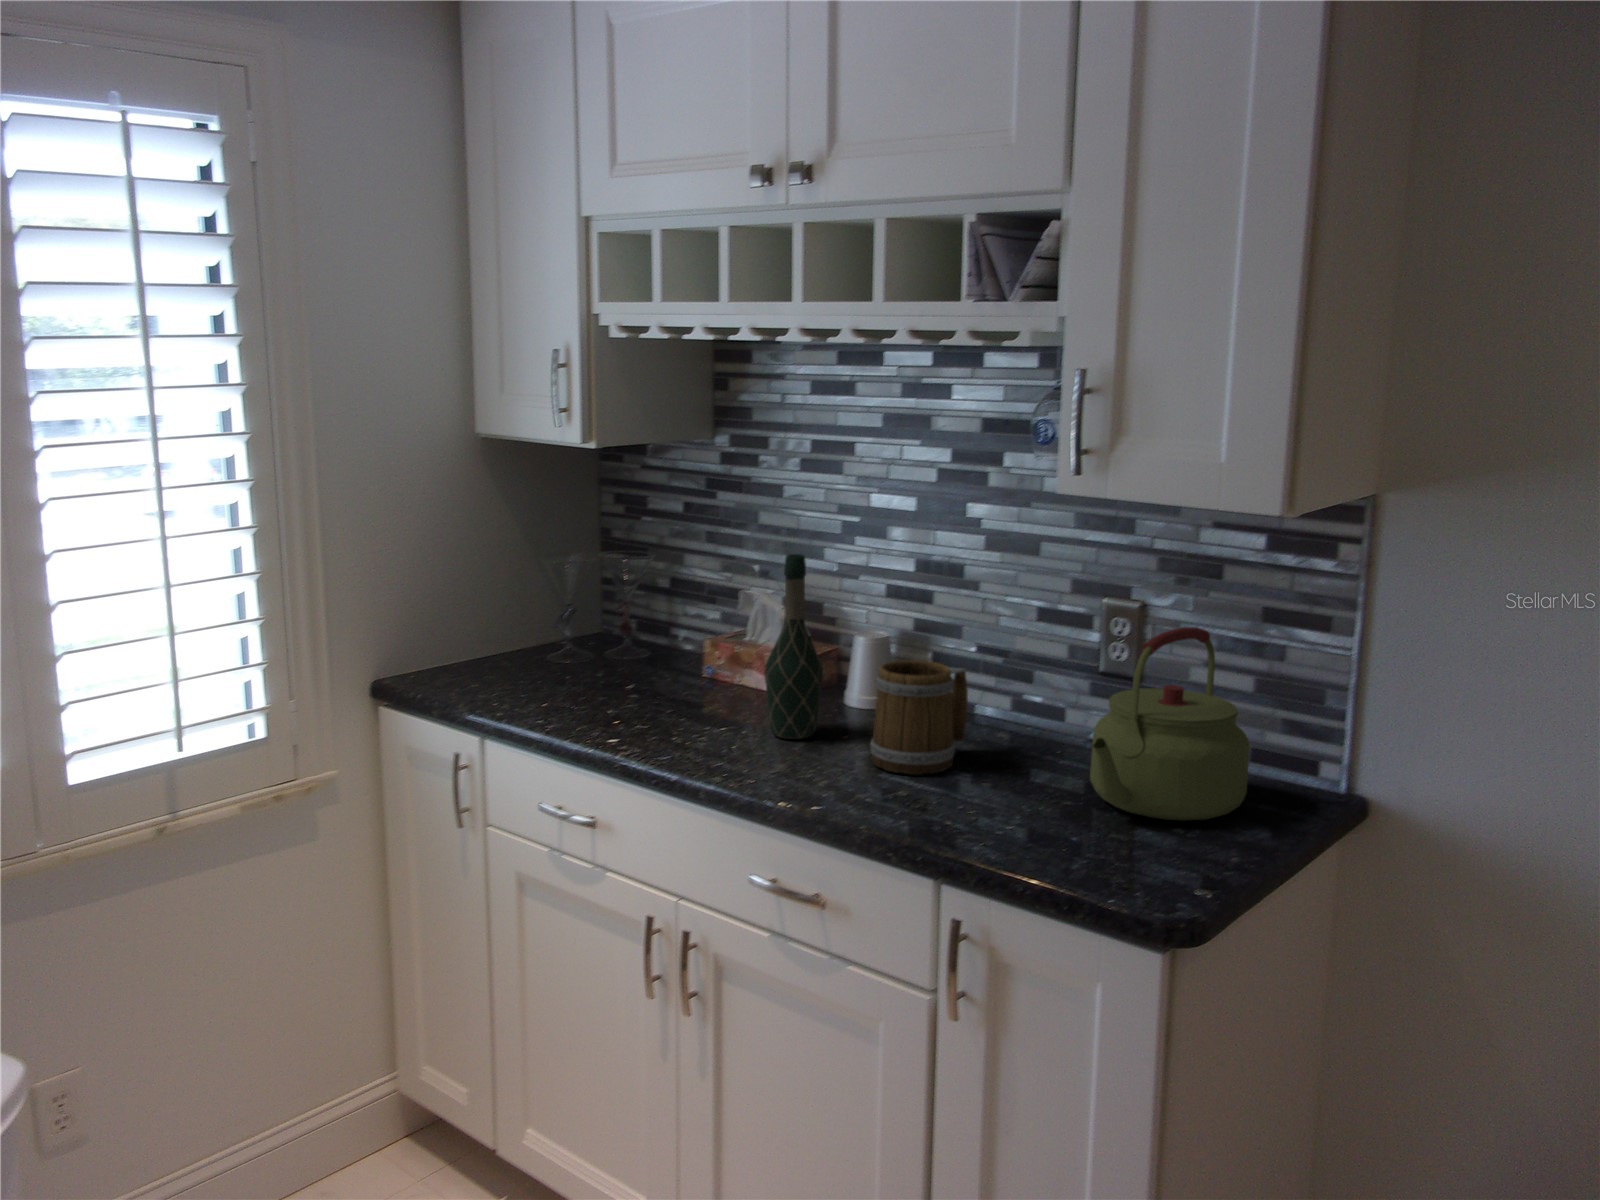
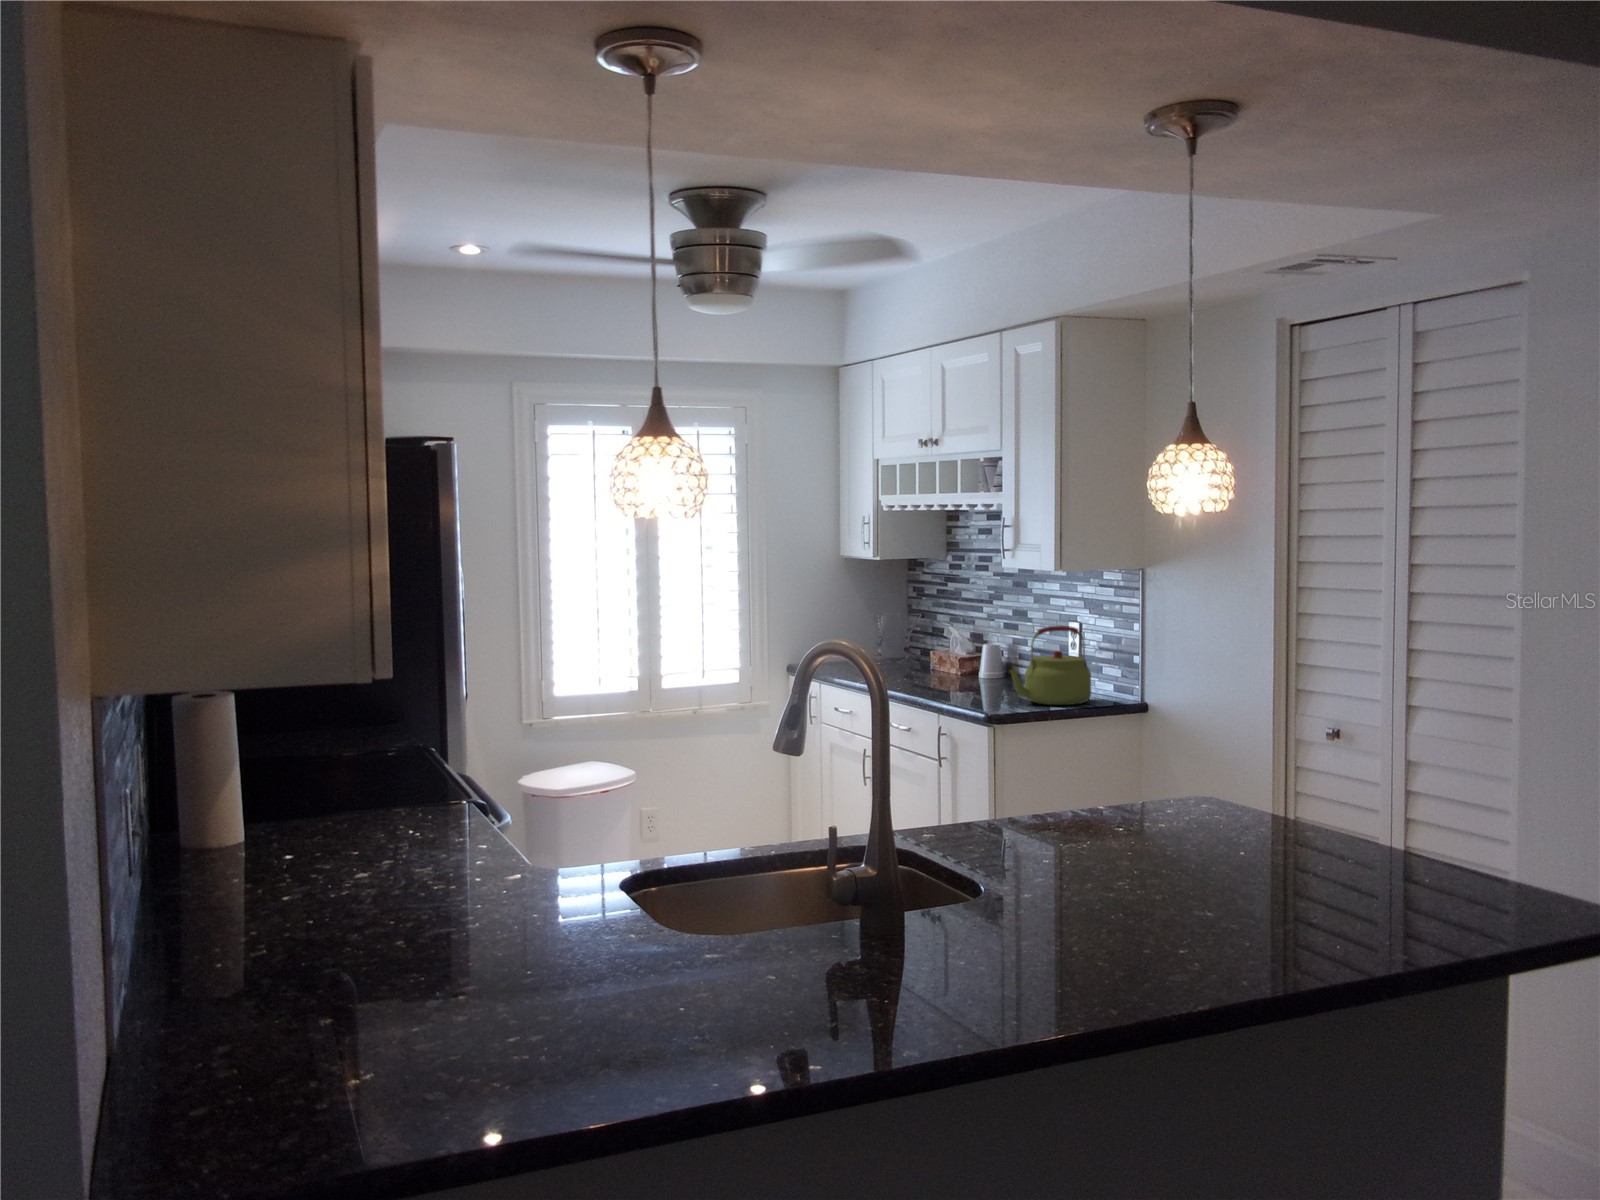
wine bottle: present [765,554,823,739] -> none [925,603,952,685]
mug: present [870,660,968,775] -> none [955,647,1004,693]

